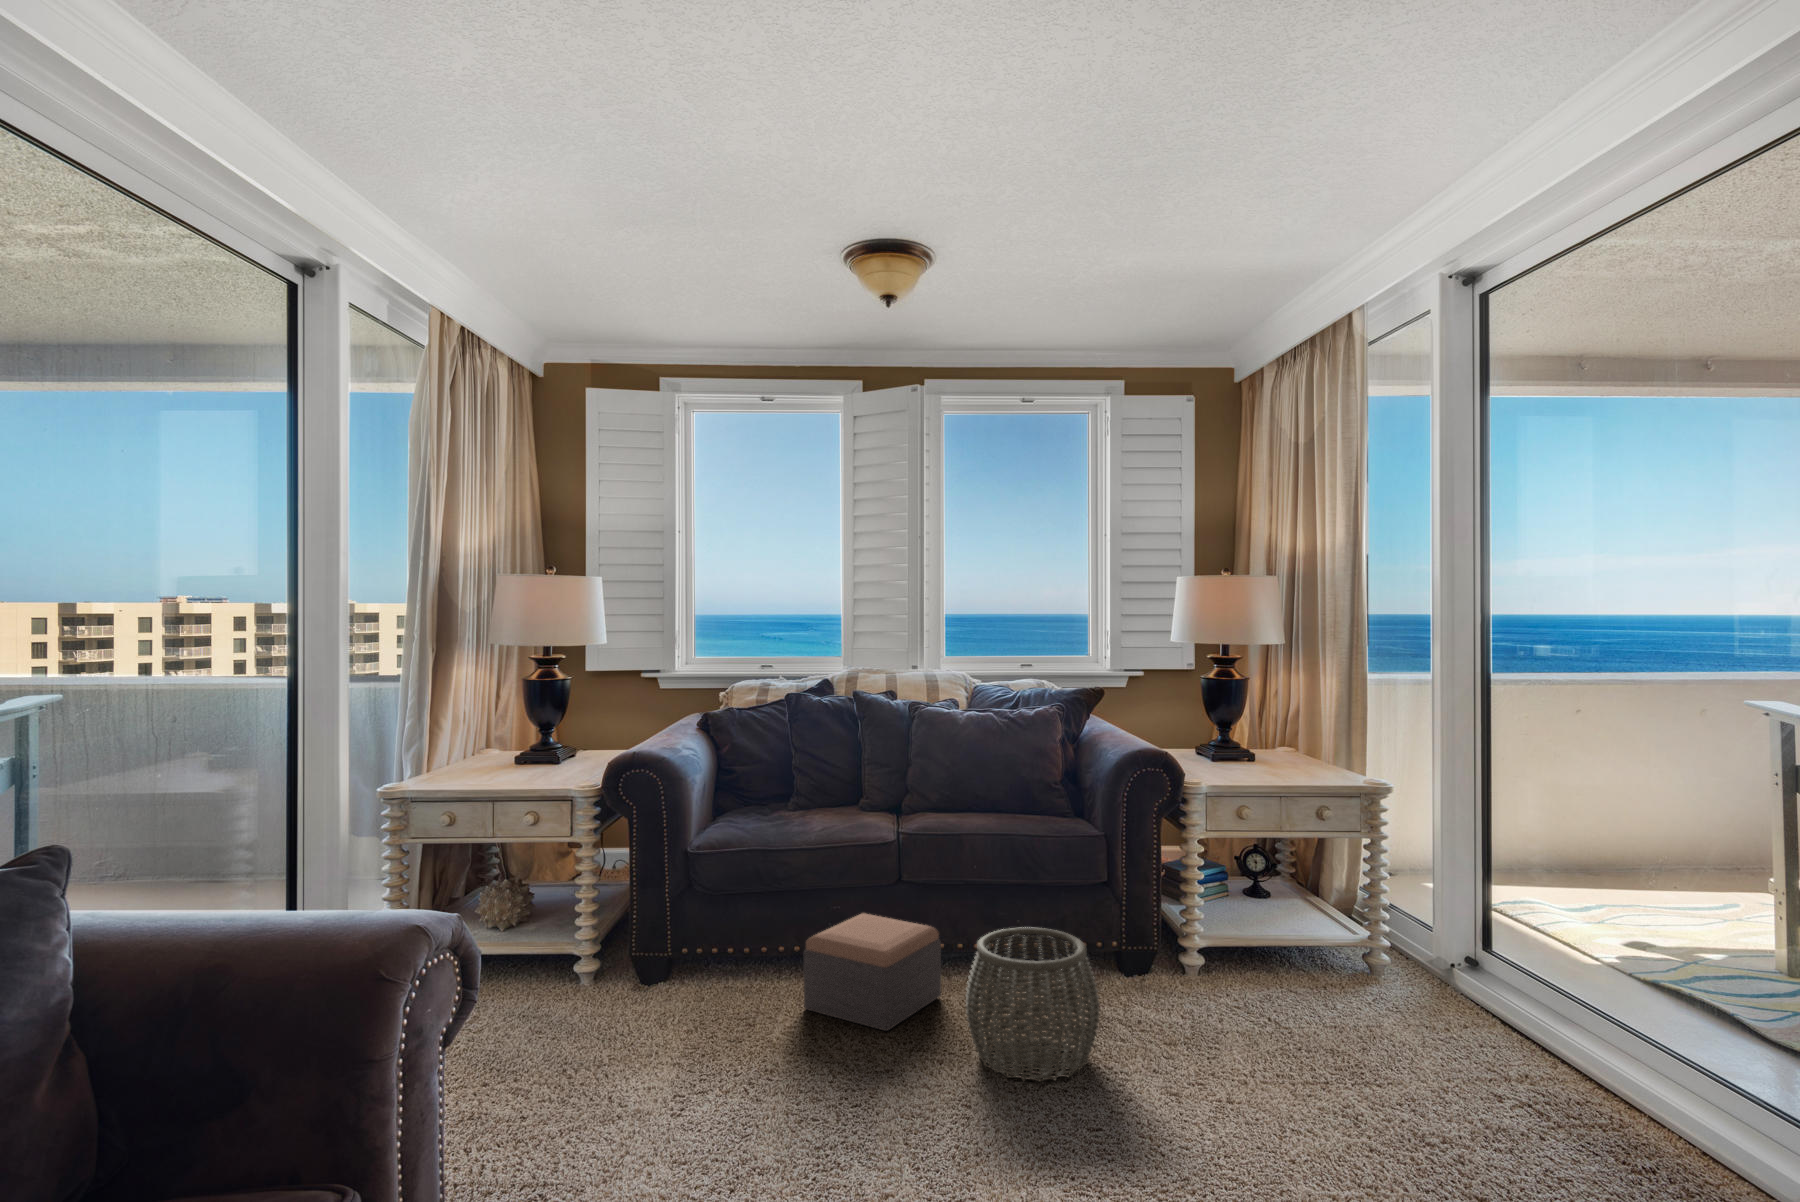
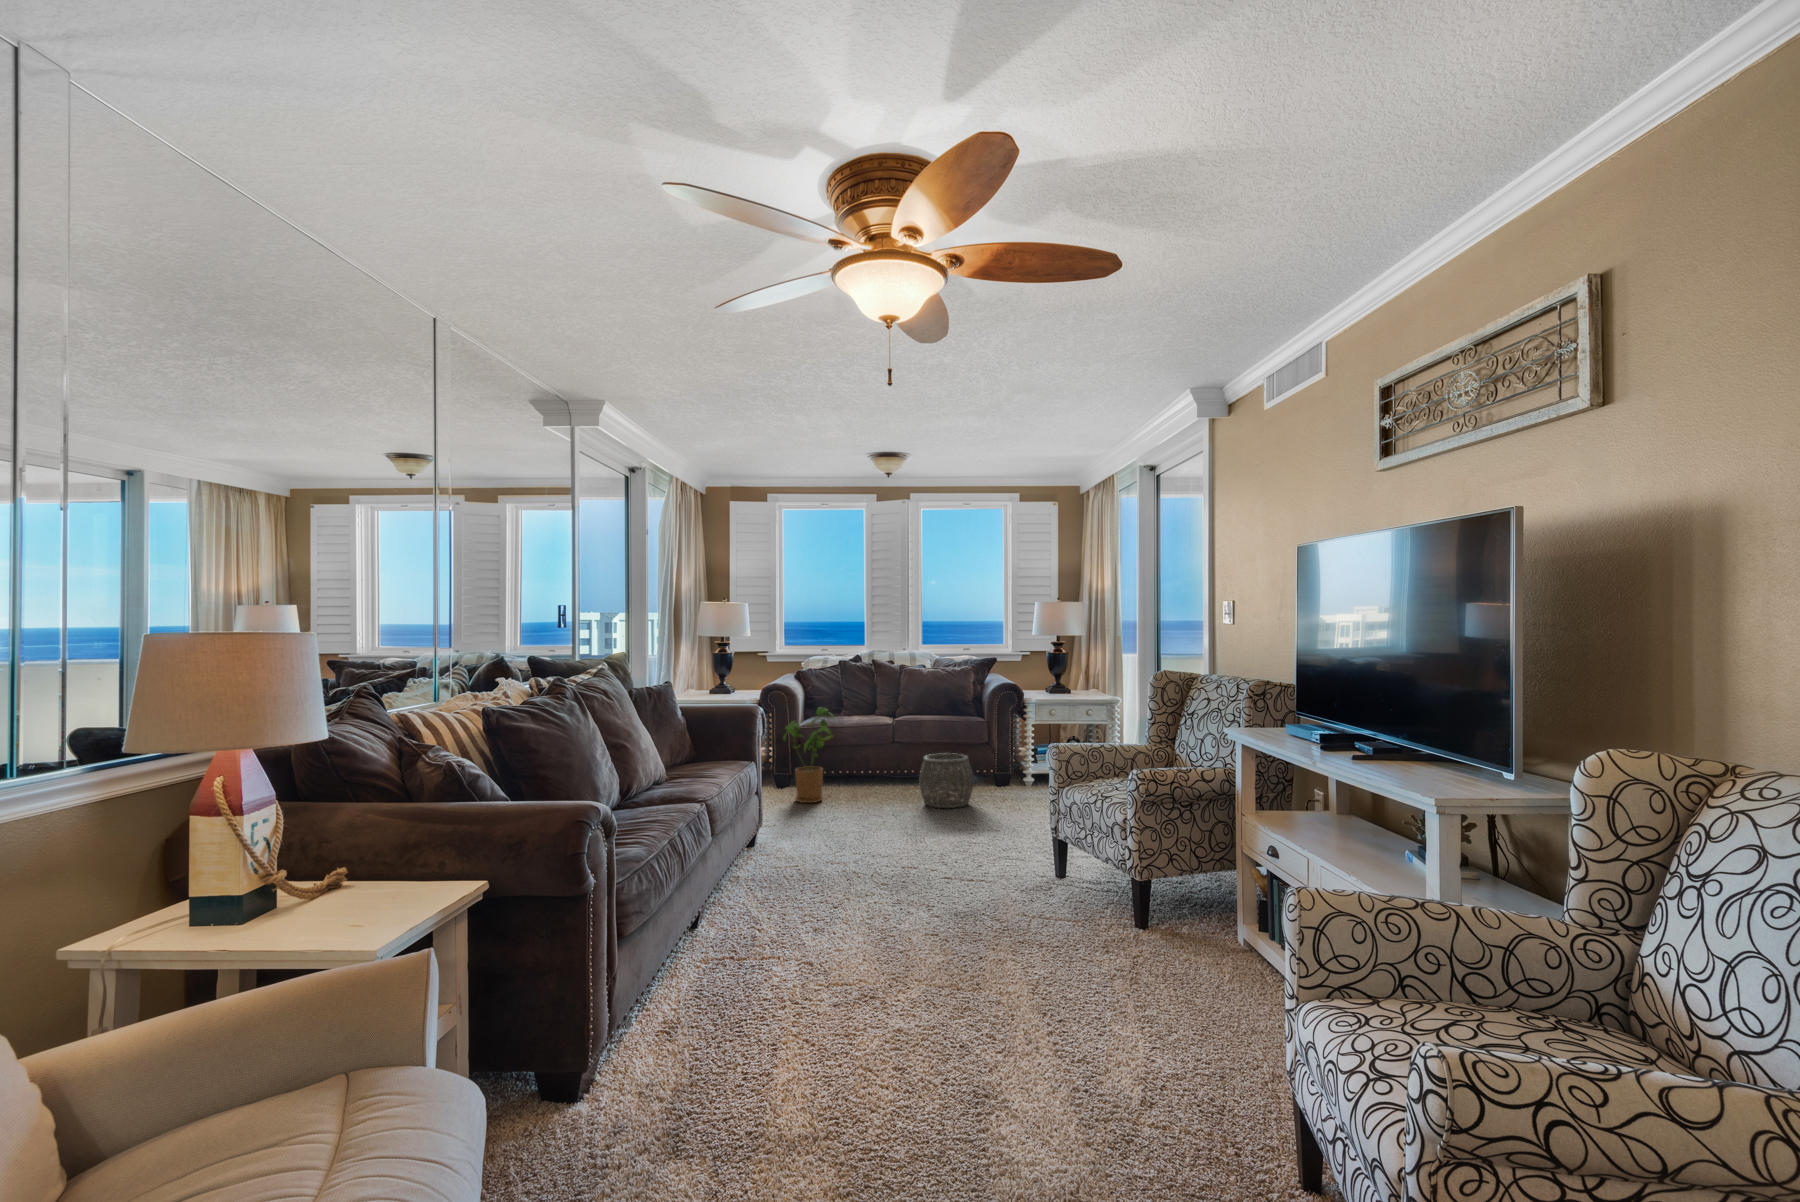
house plant: none [643,817,766,1052] -> present [784,707,834,803]
footstool: present [804,913,941,1031] -> none [851,756,912,799]

